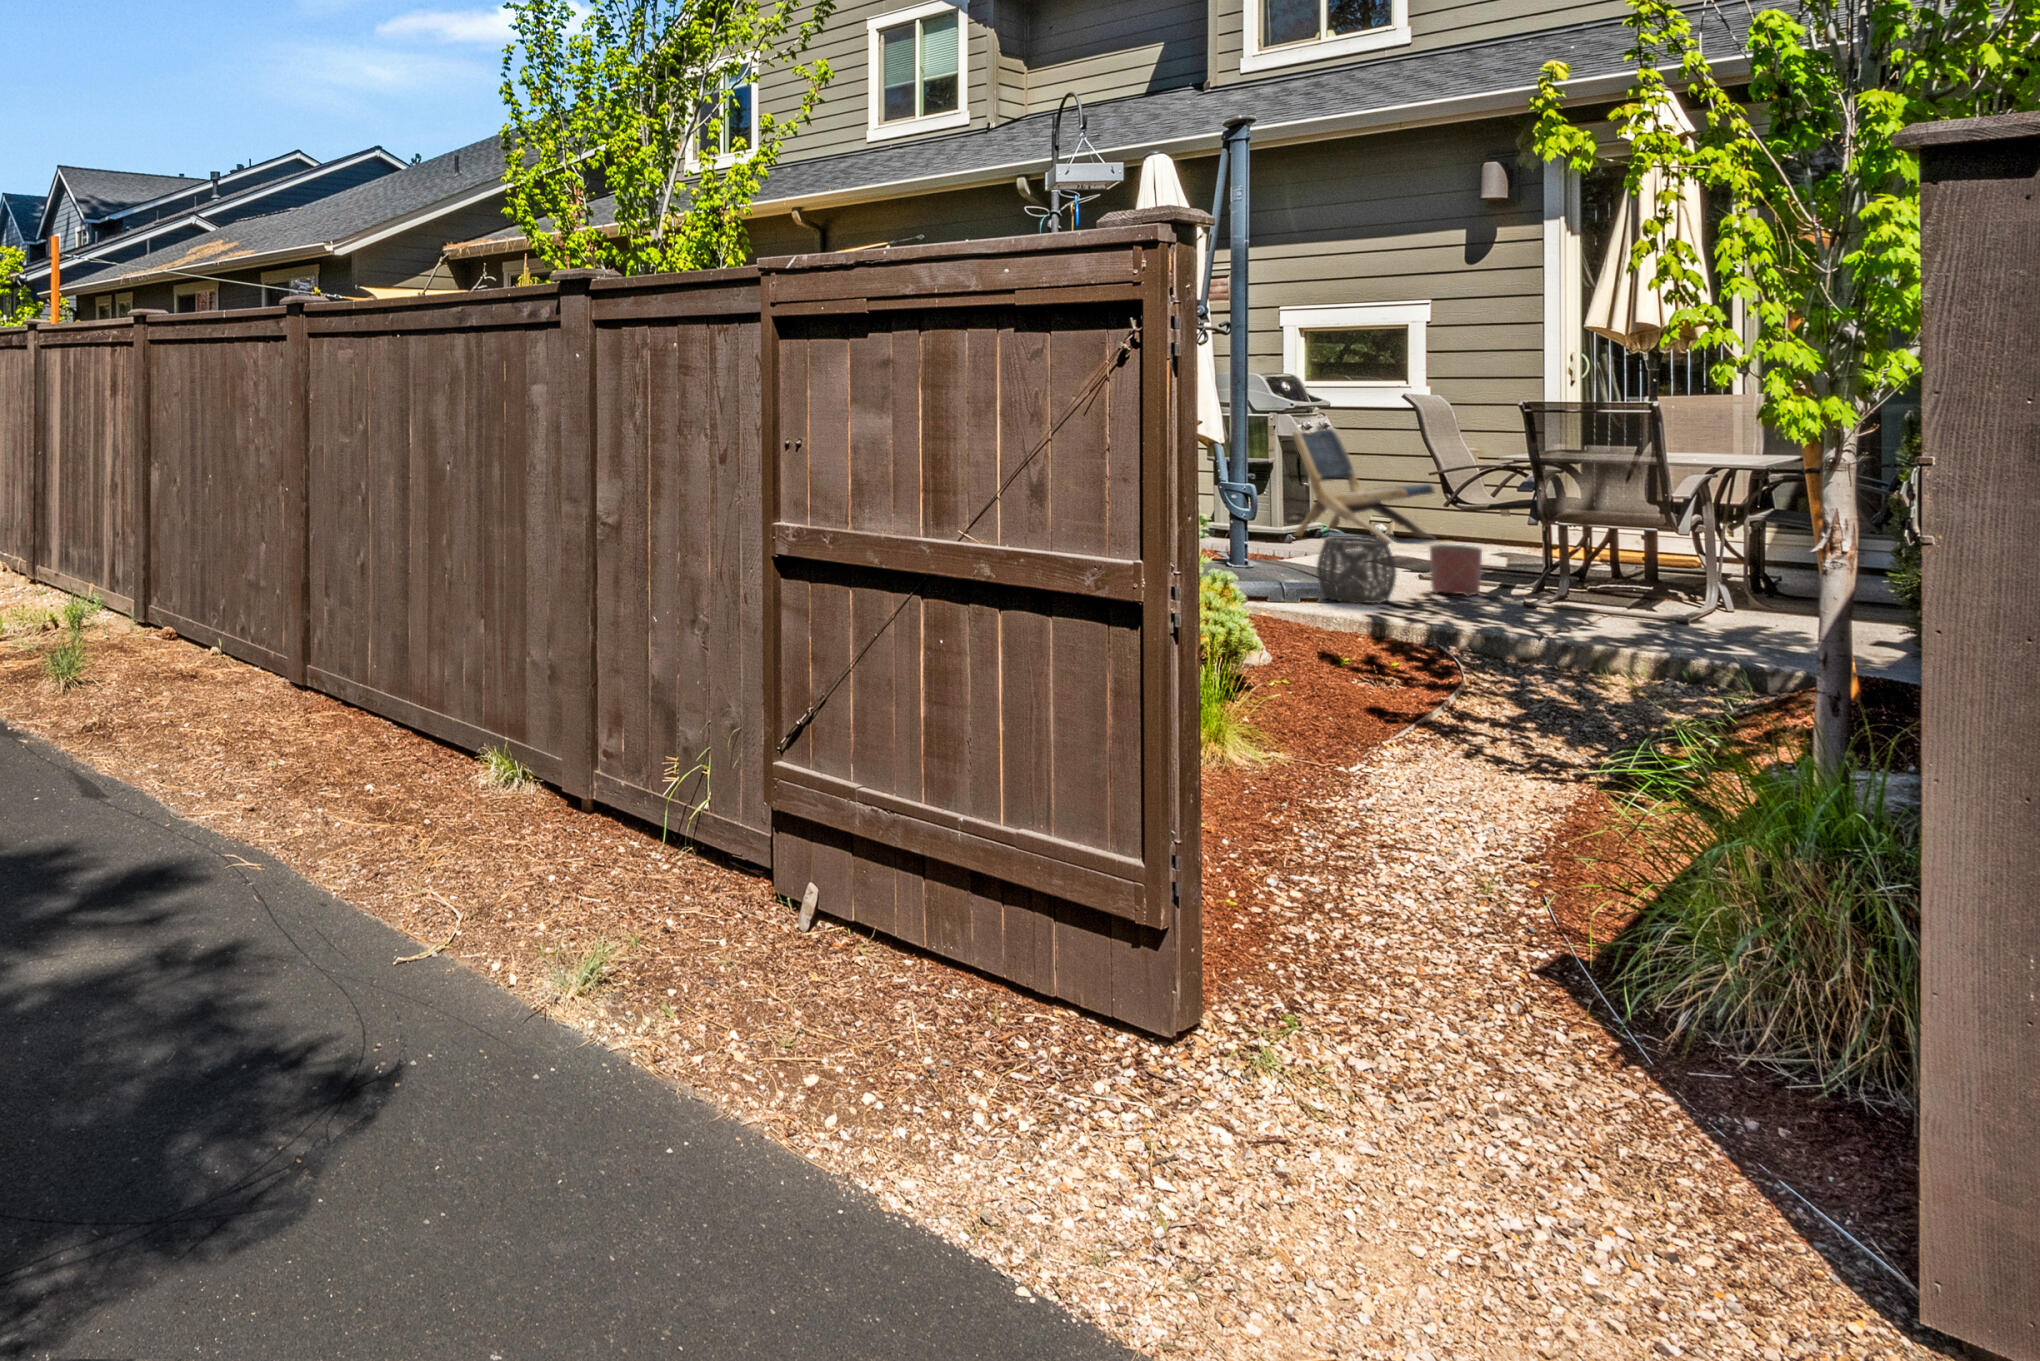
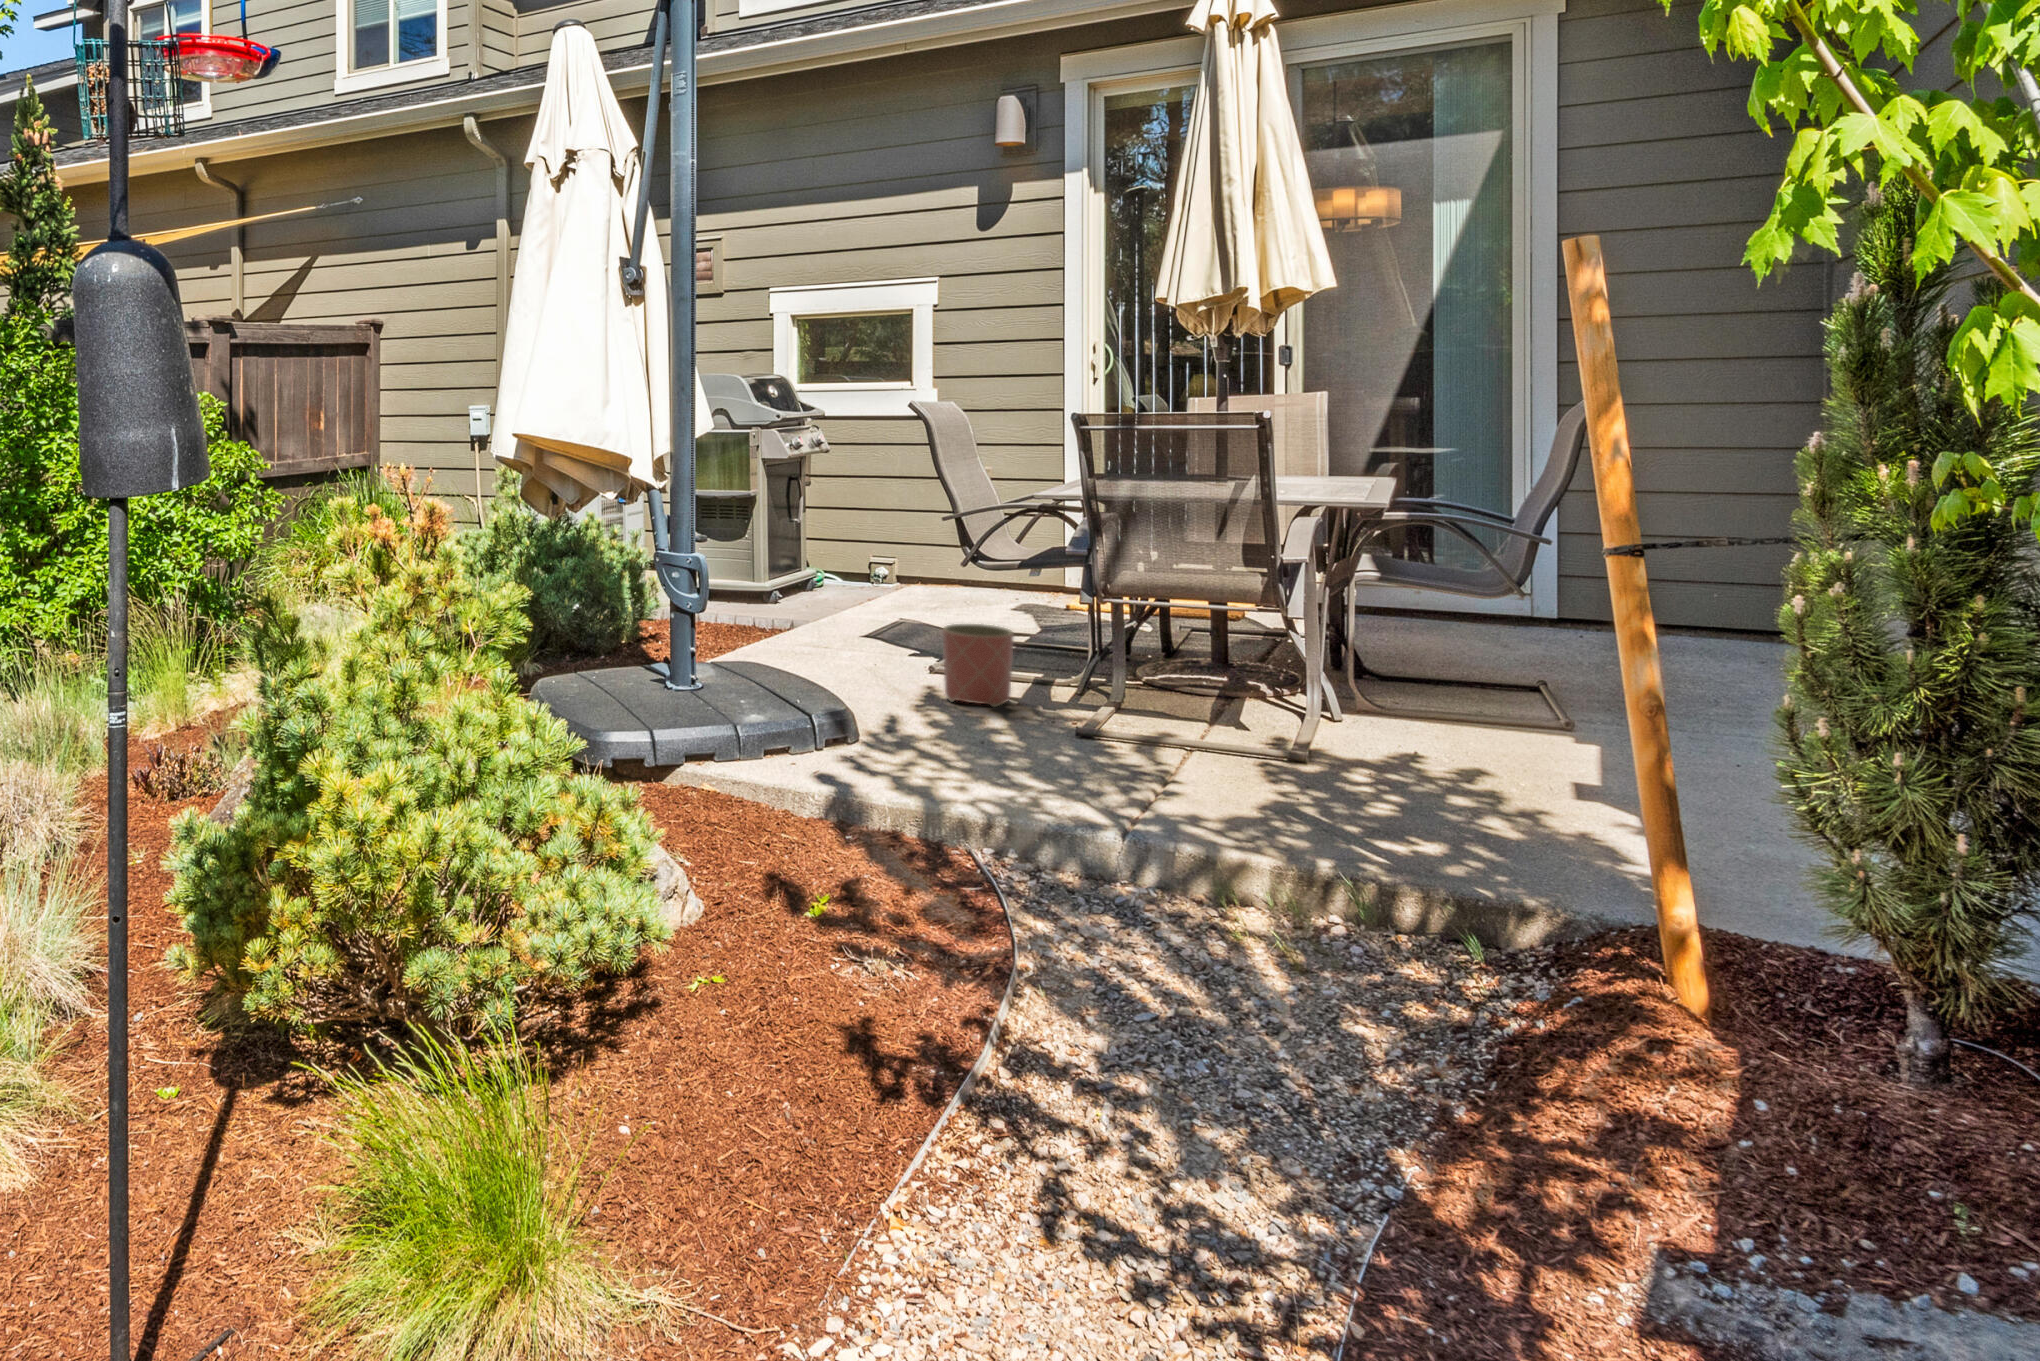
lounge chair: present [1293,428,1435,544] -> none [778,440,942,592]
woven basket: present [1317,536,1396,604] -> none [781,622,899,739]

